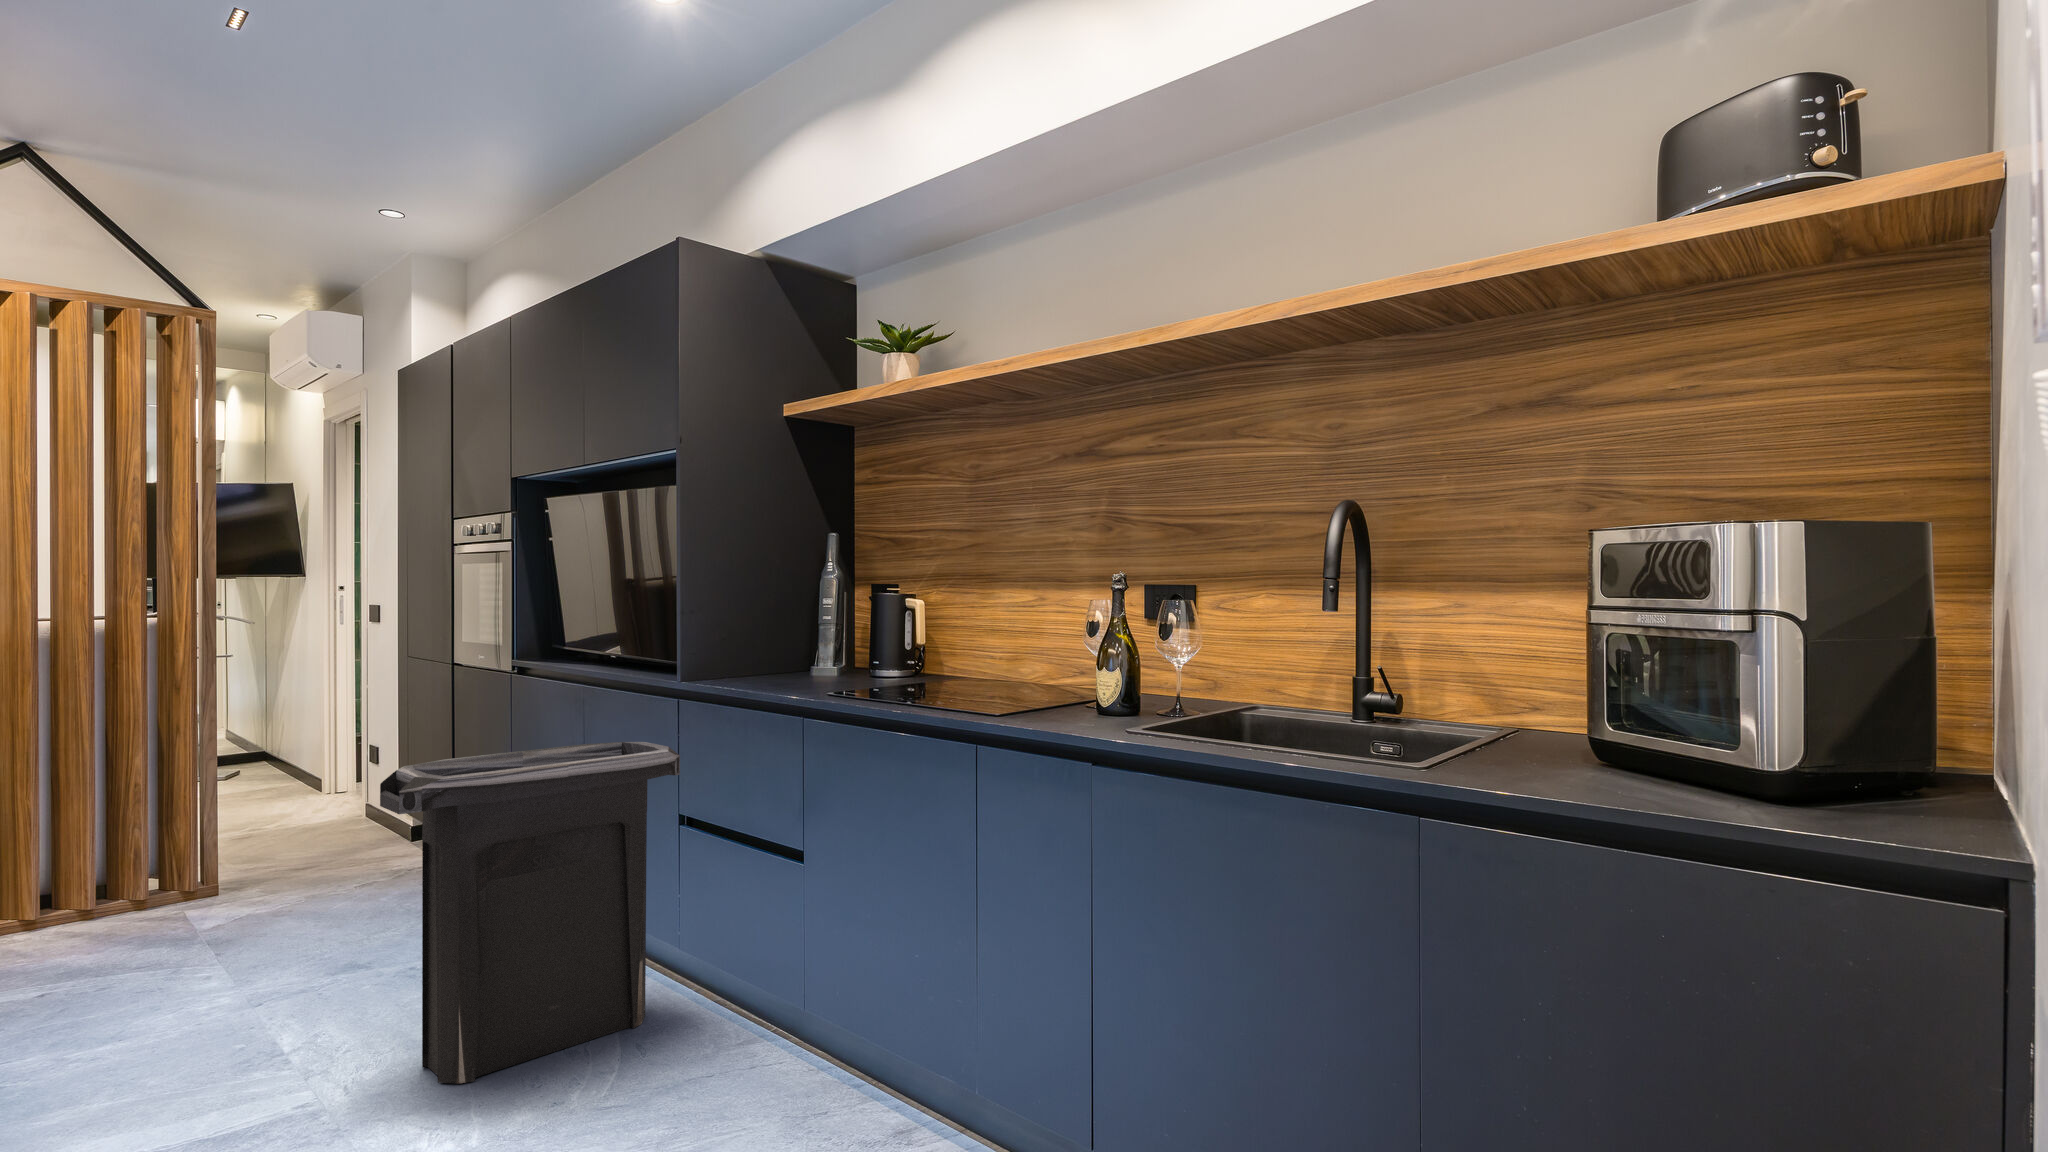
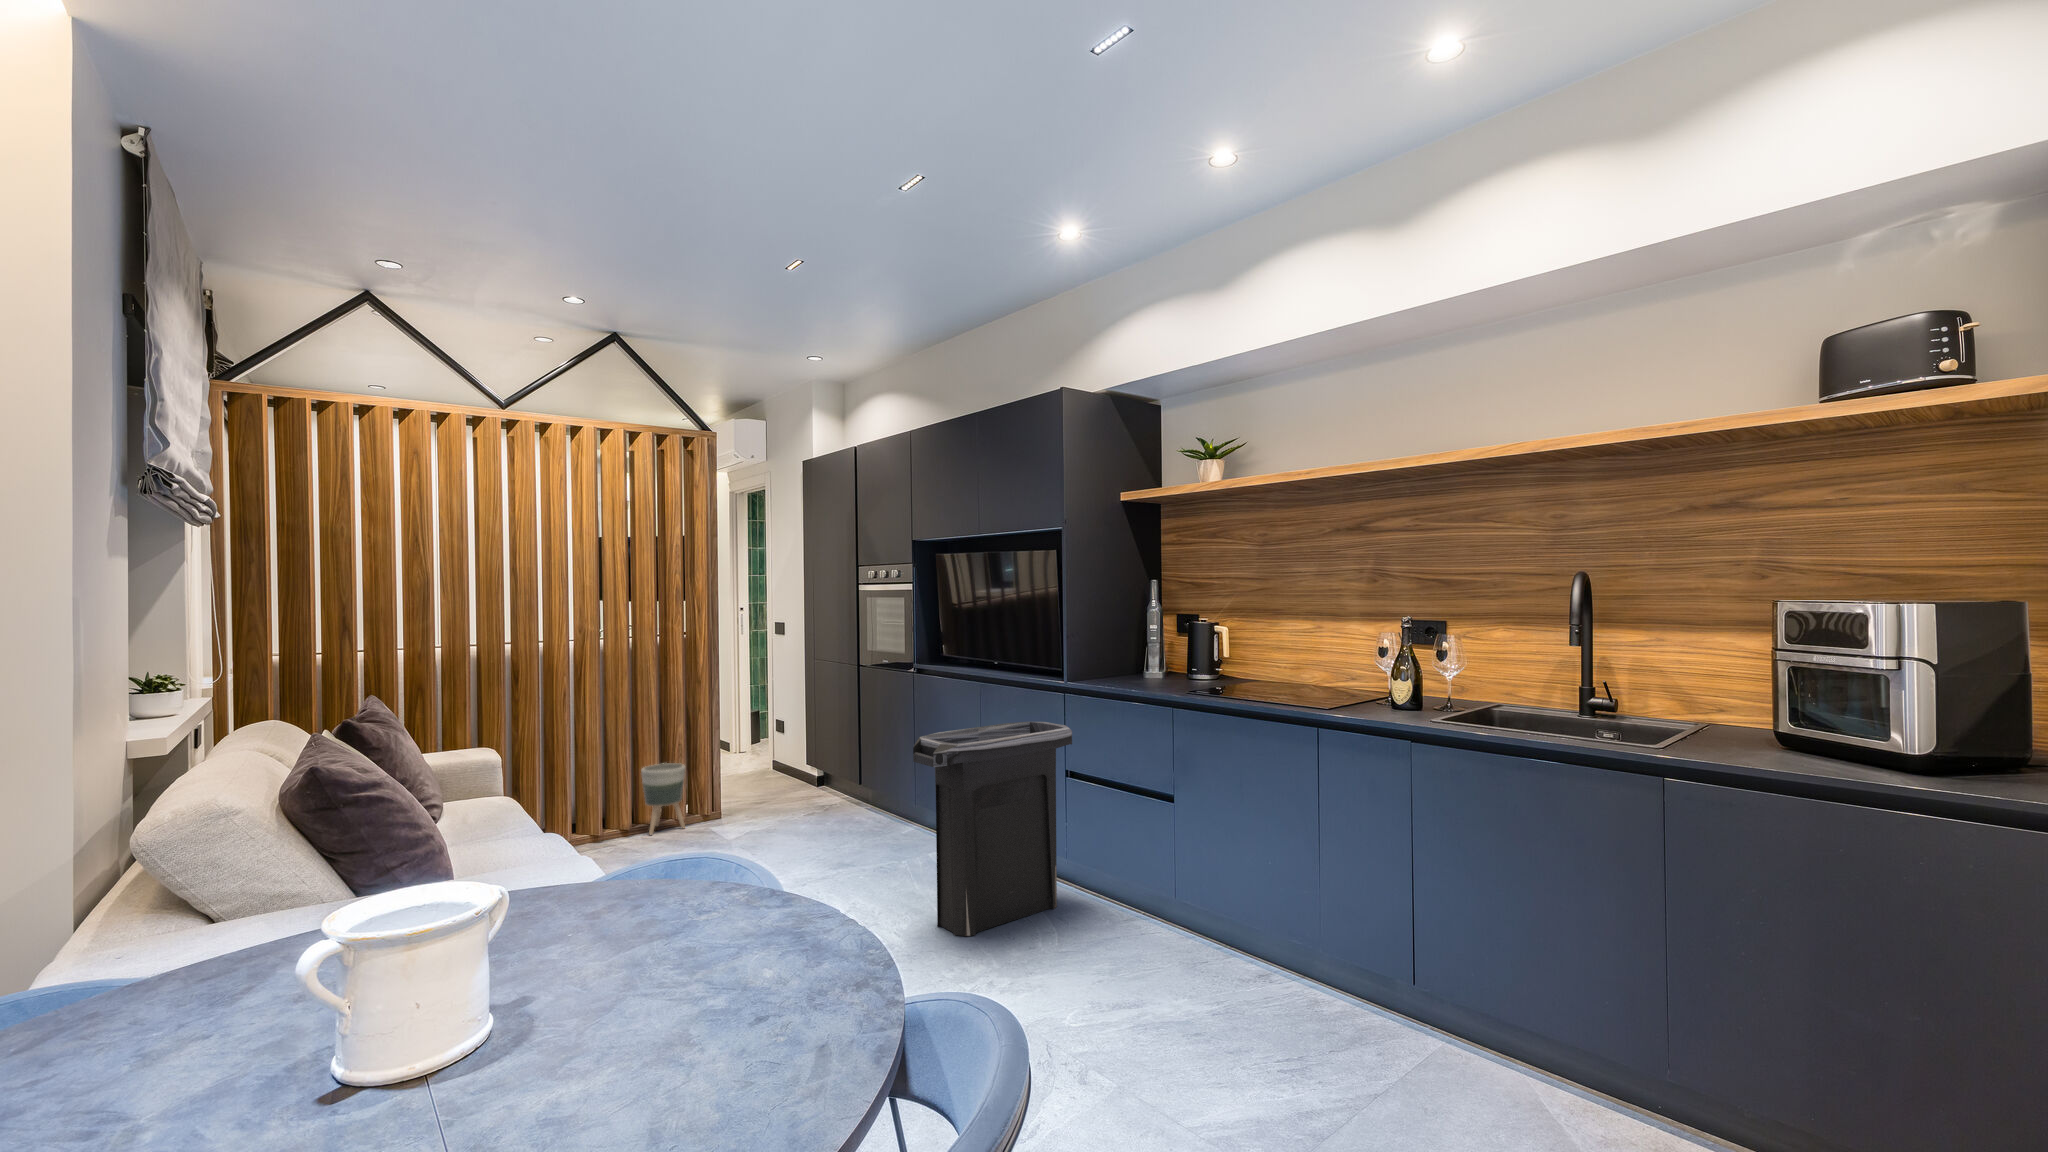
planter: none [52,814,138,928] -> present [641,763,685,835]

